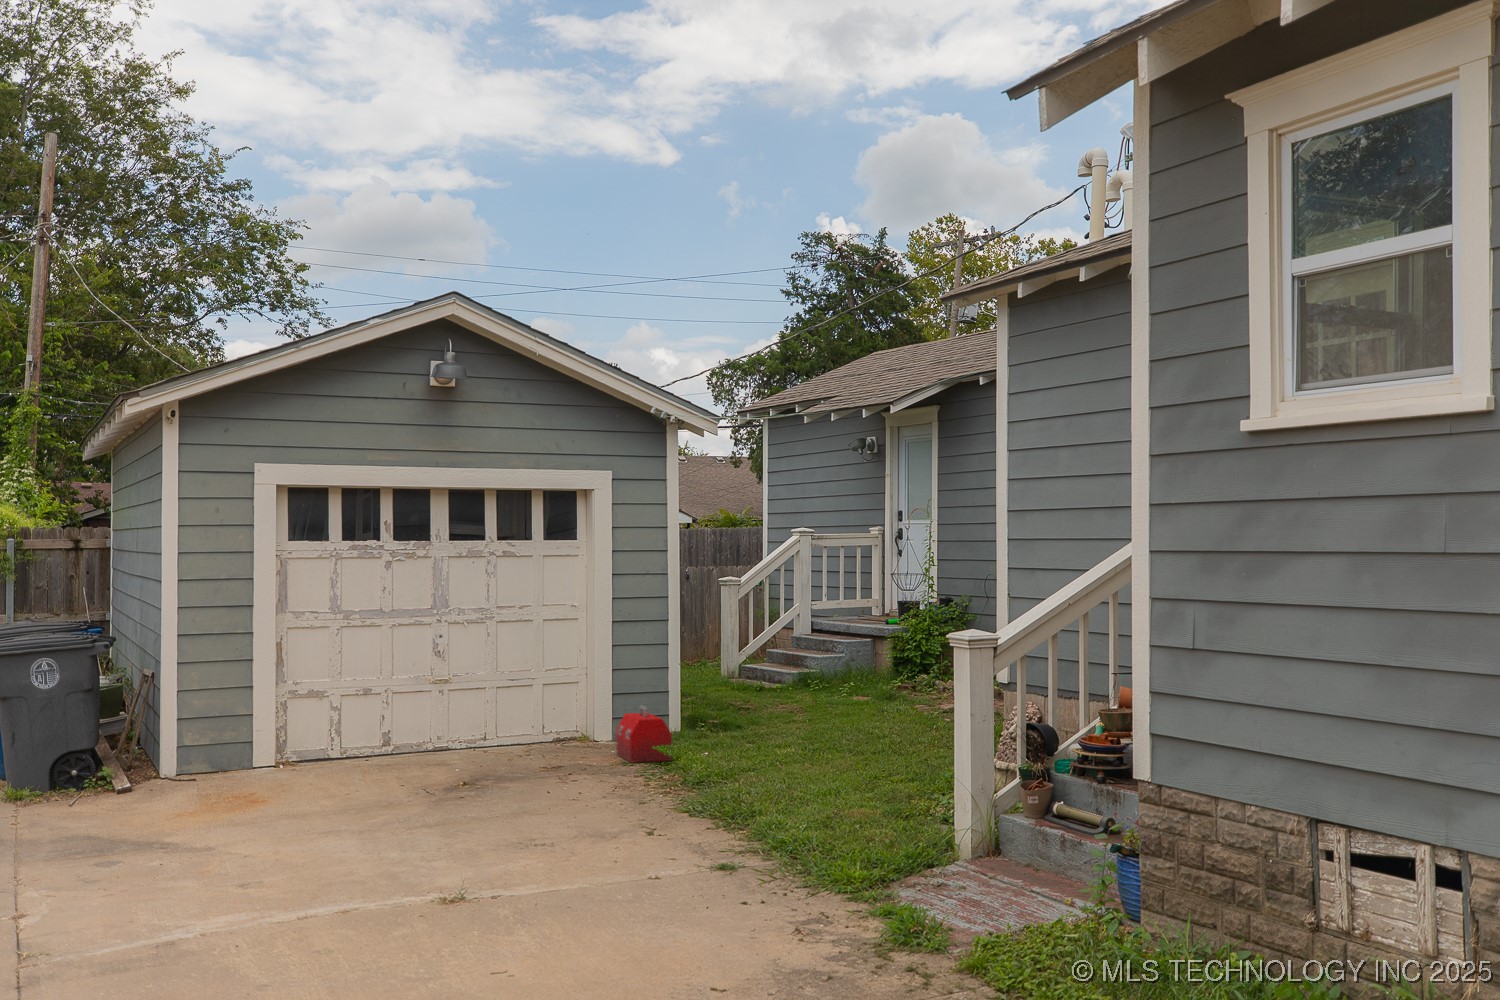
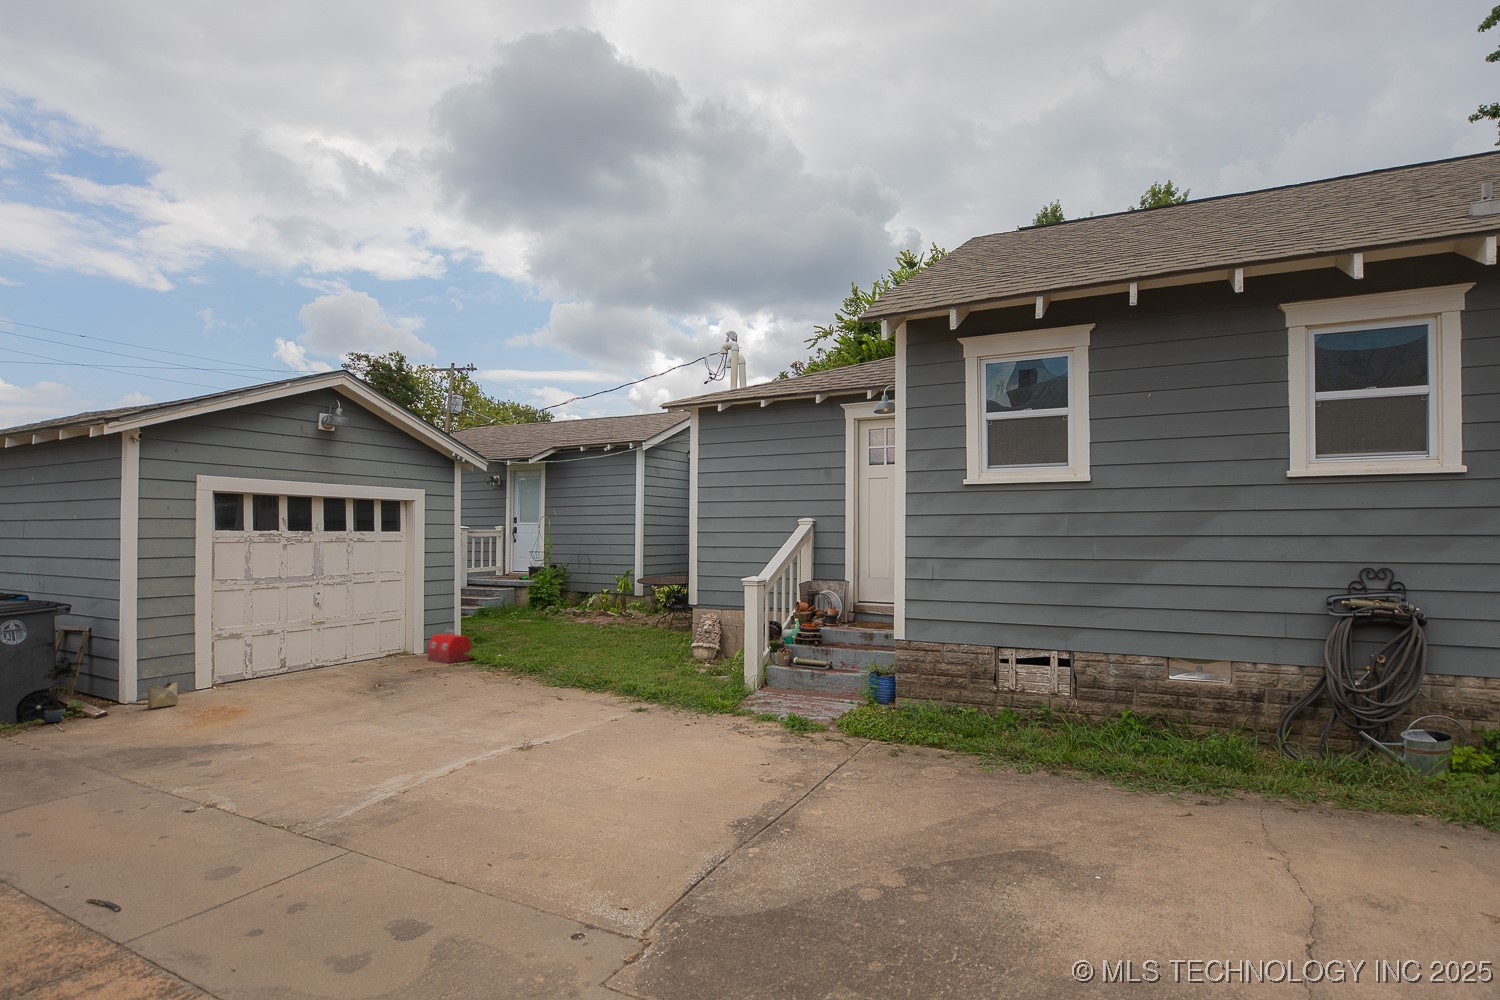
potted plant: none [88,702,136,787] -> present [43,655,88,723]
woven basket: none [202,734,239,783] -> present [148,672,178,708]

